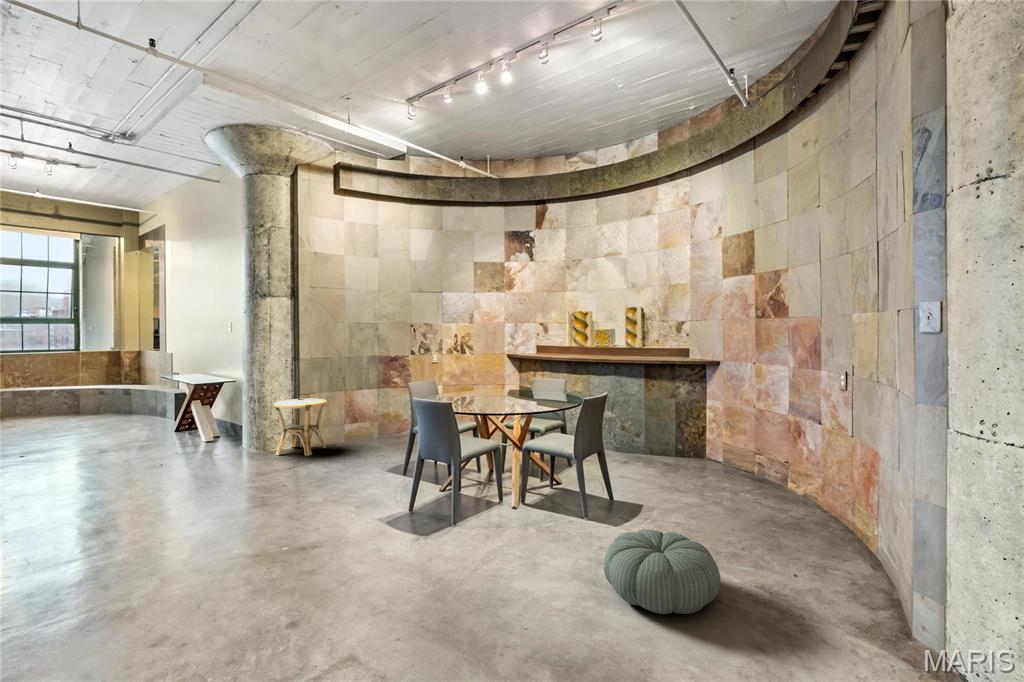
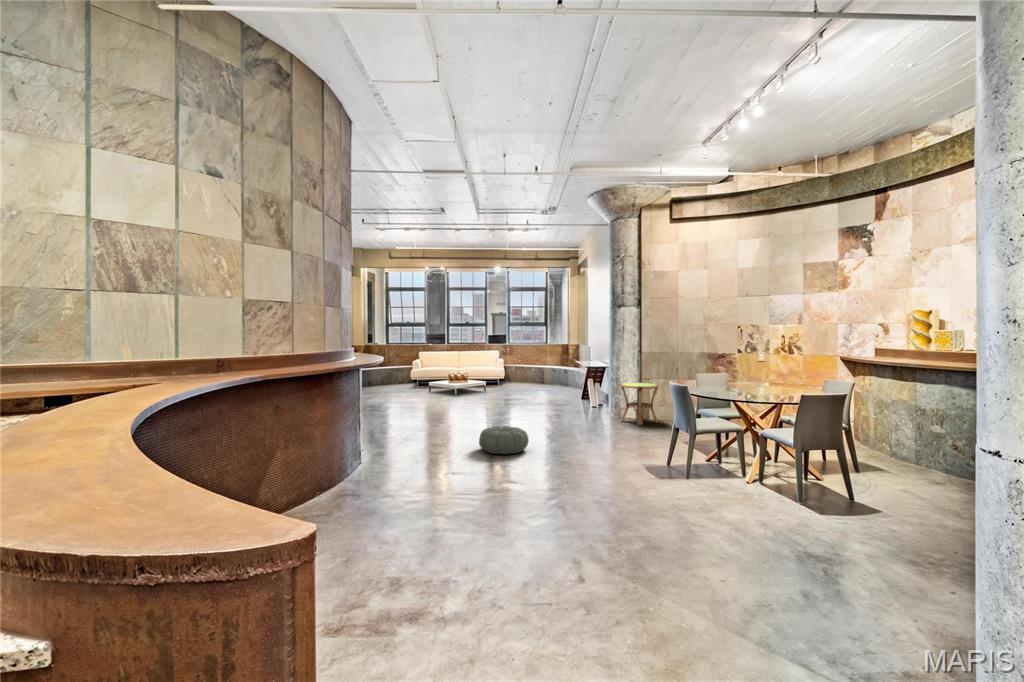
pouf: present [604,529,721,614] -> present [479,426,529,454]

